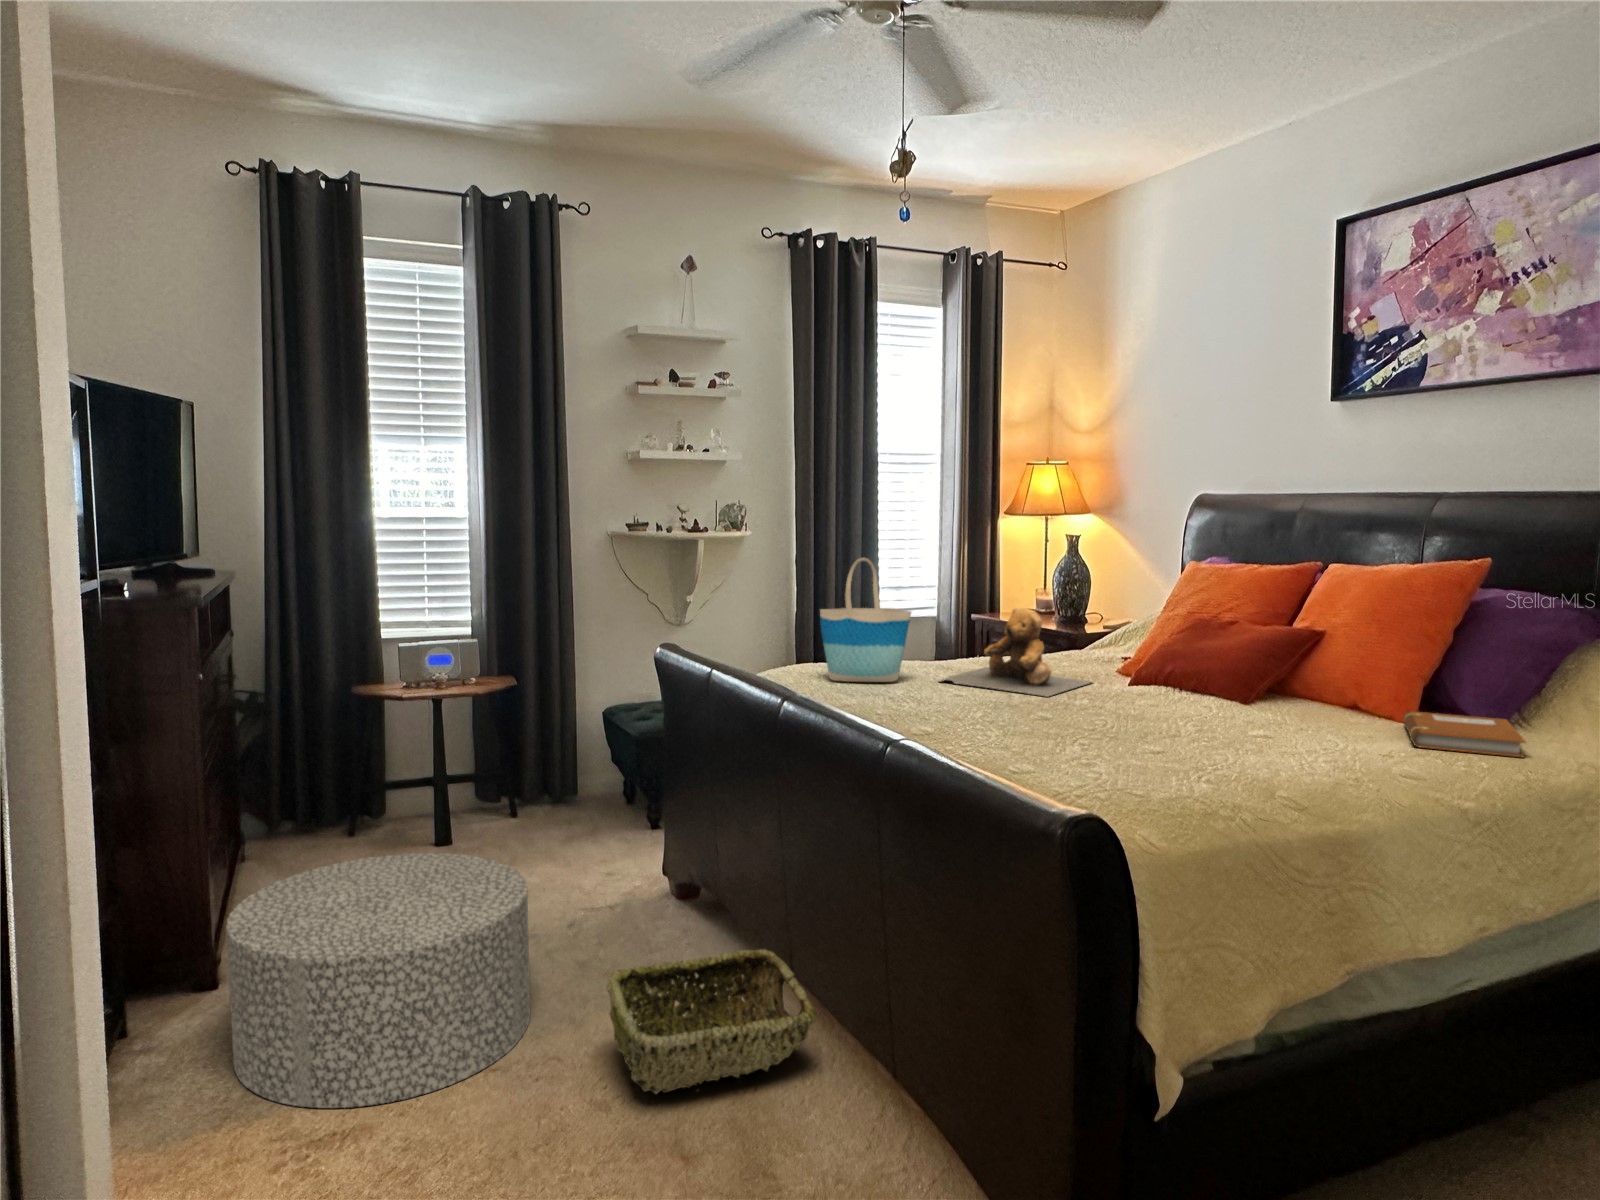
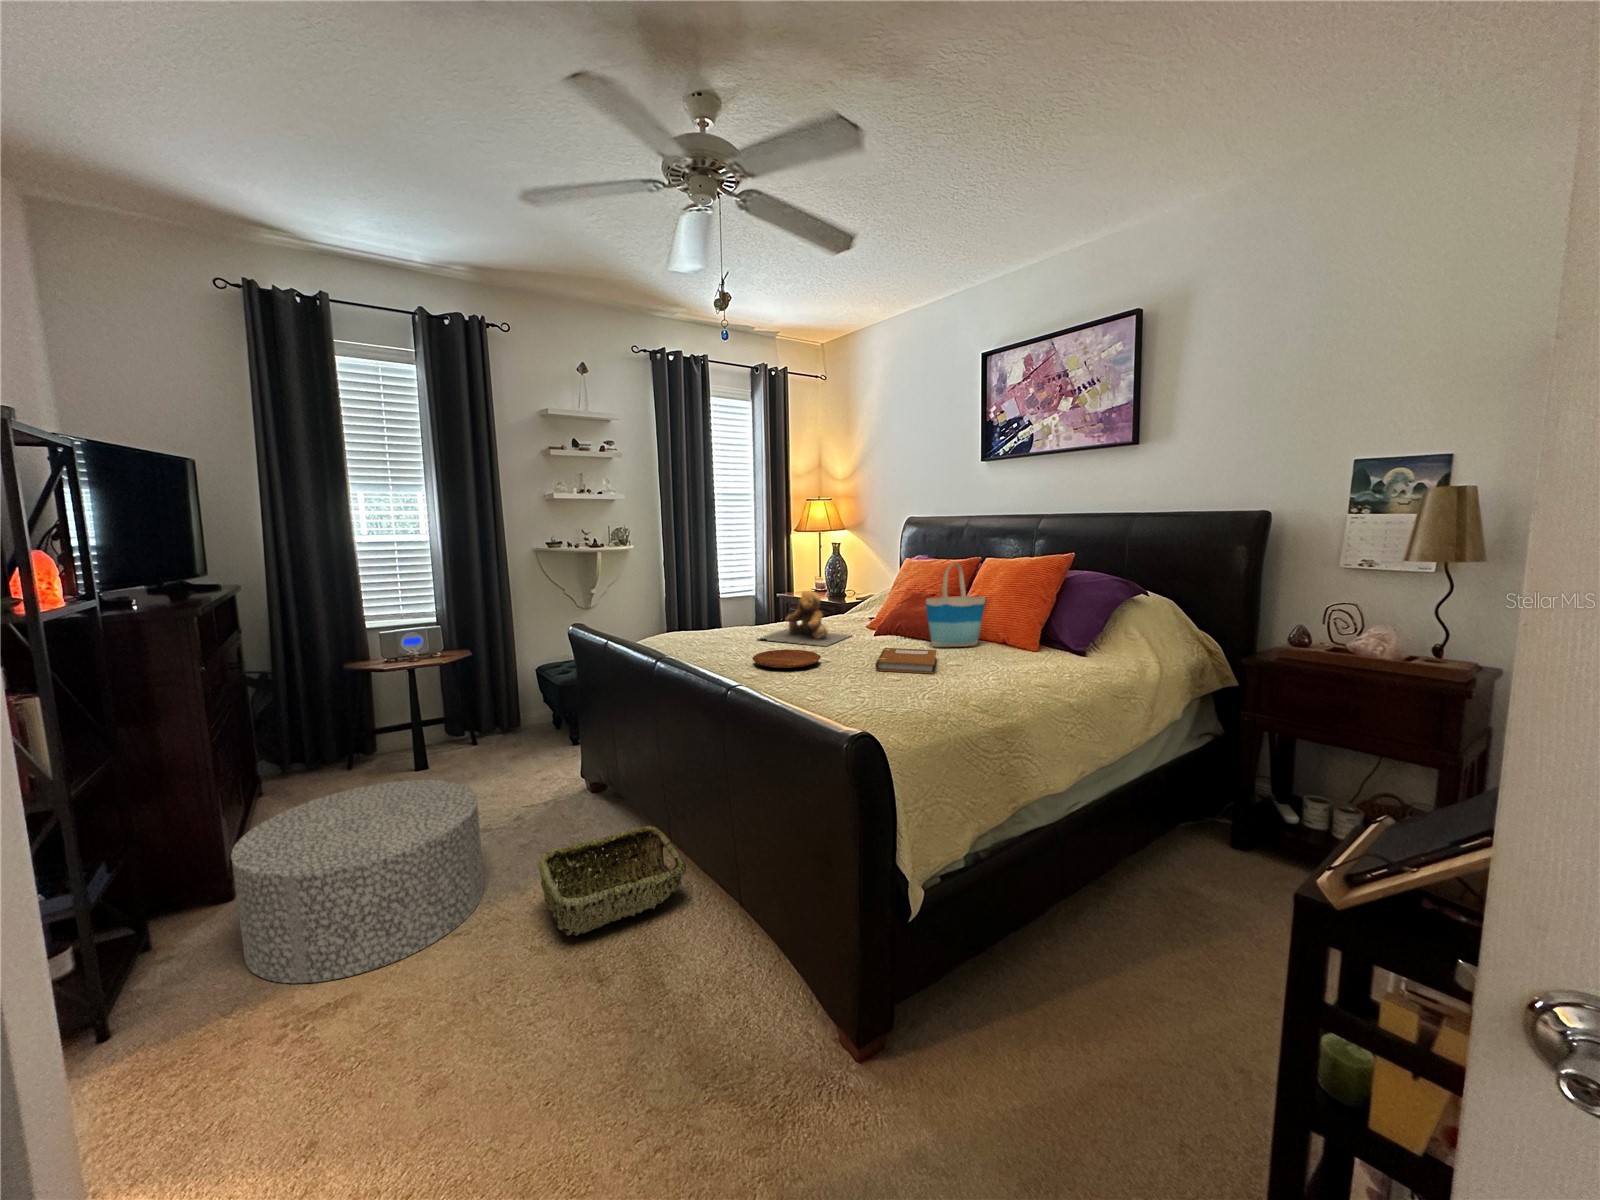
tote bag: present [820,558,911,682] -> present [926,563,986,647]
tray: none [928,697,1037,724] -> present [752,649,821,668]
notebook: present [1403,711,1525,757] -> present [876,648,936,674]

